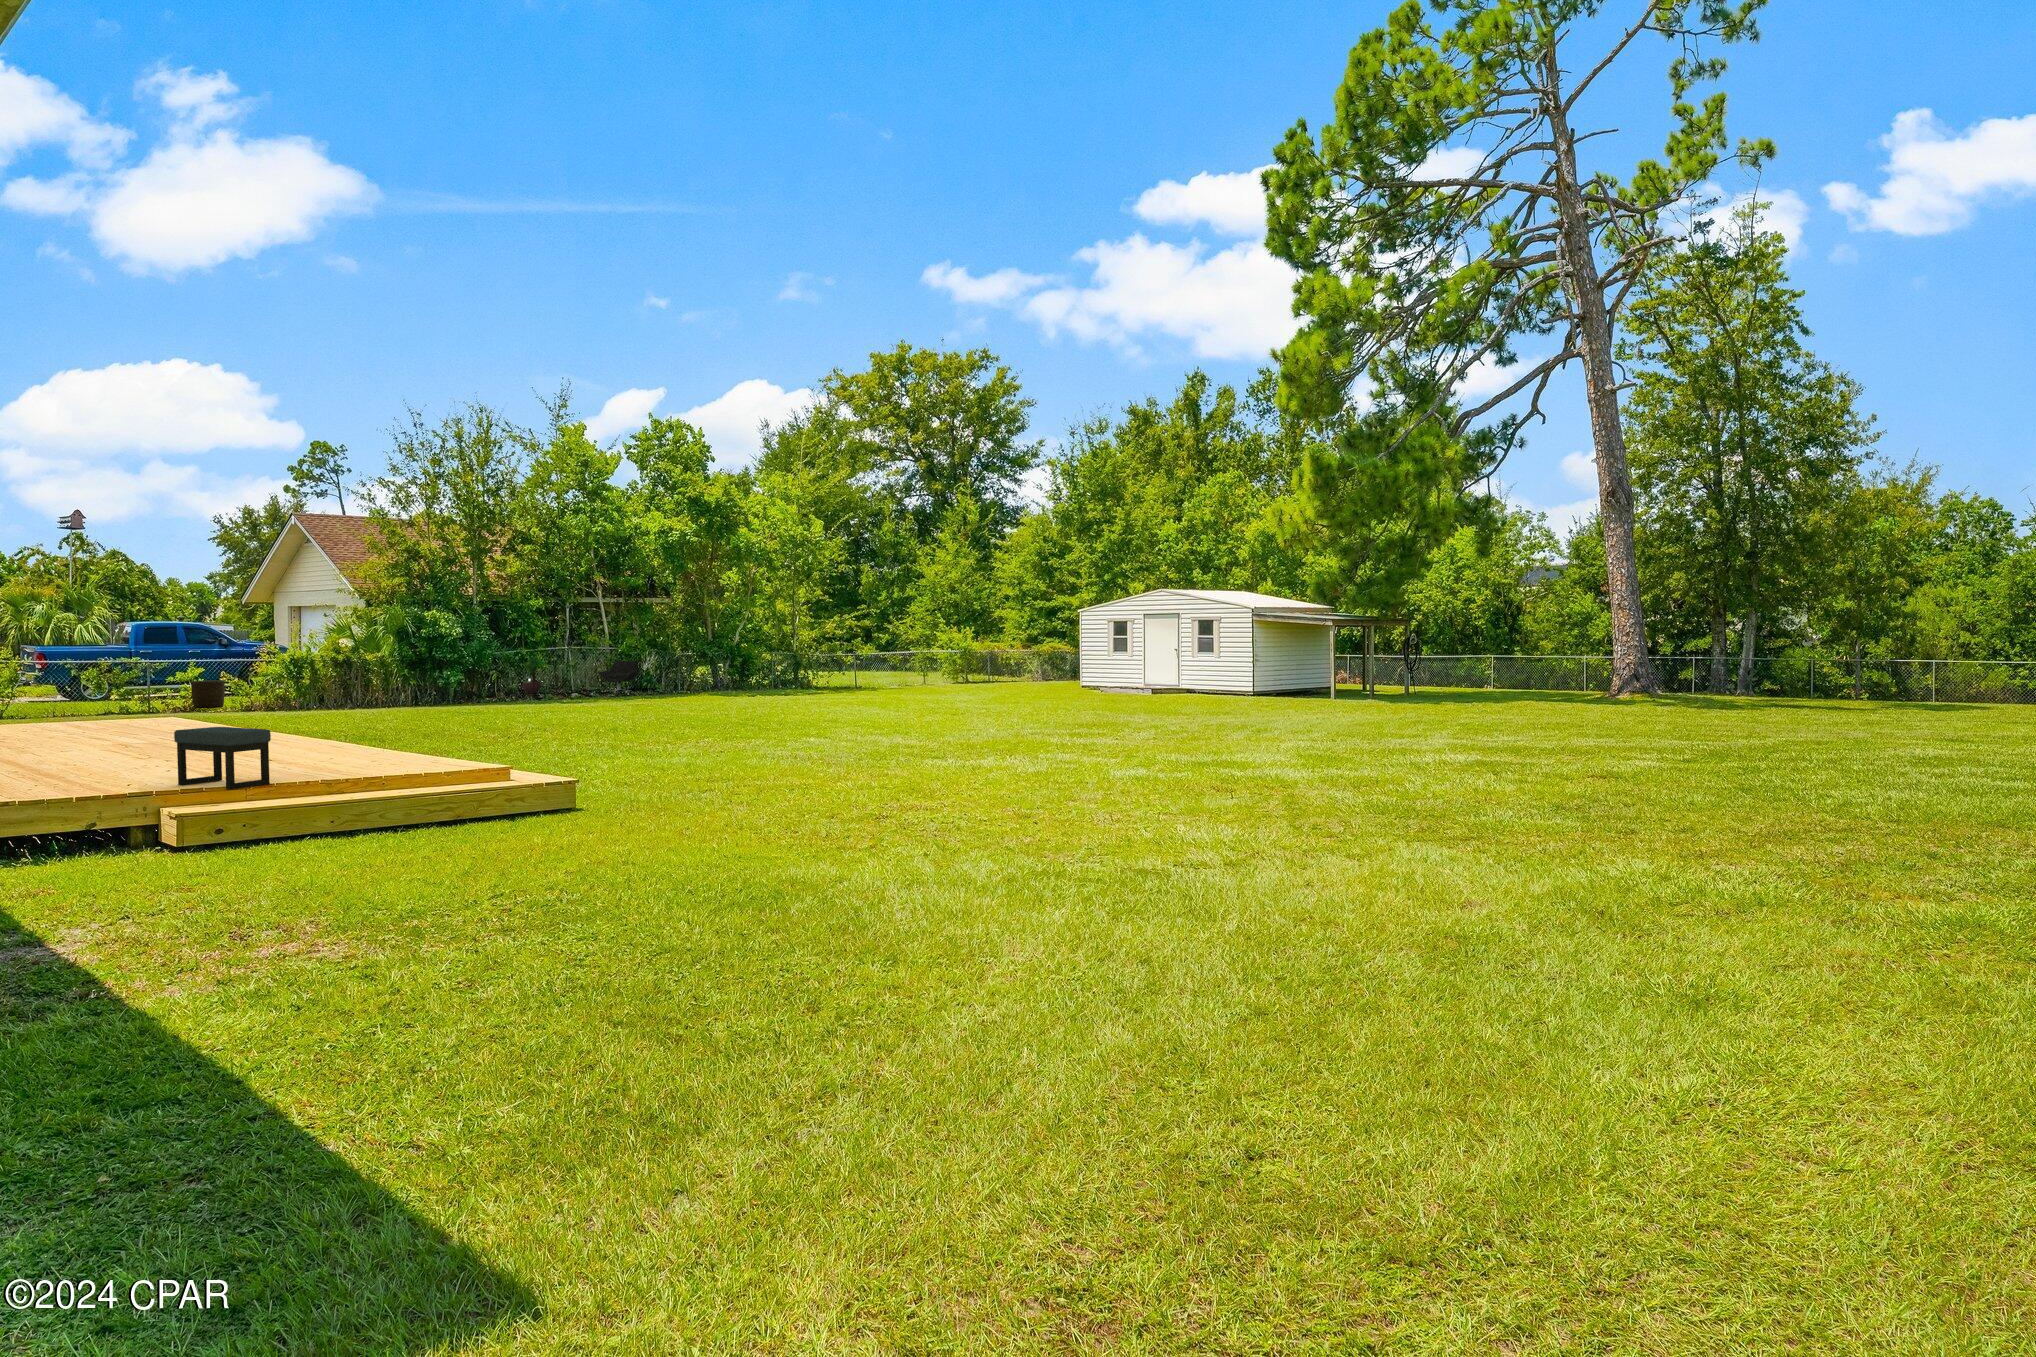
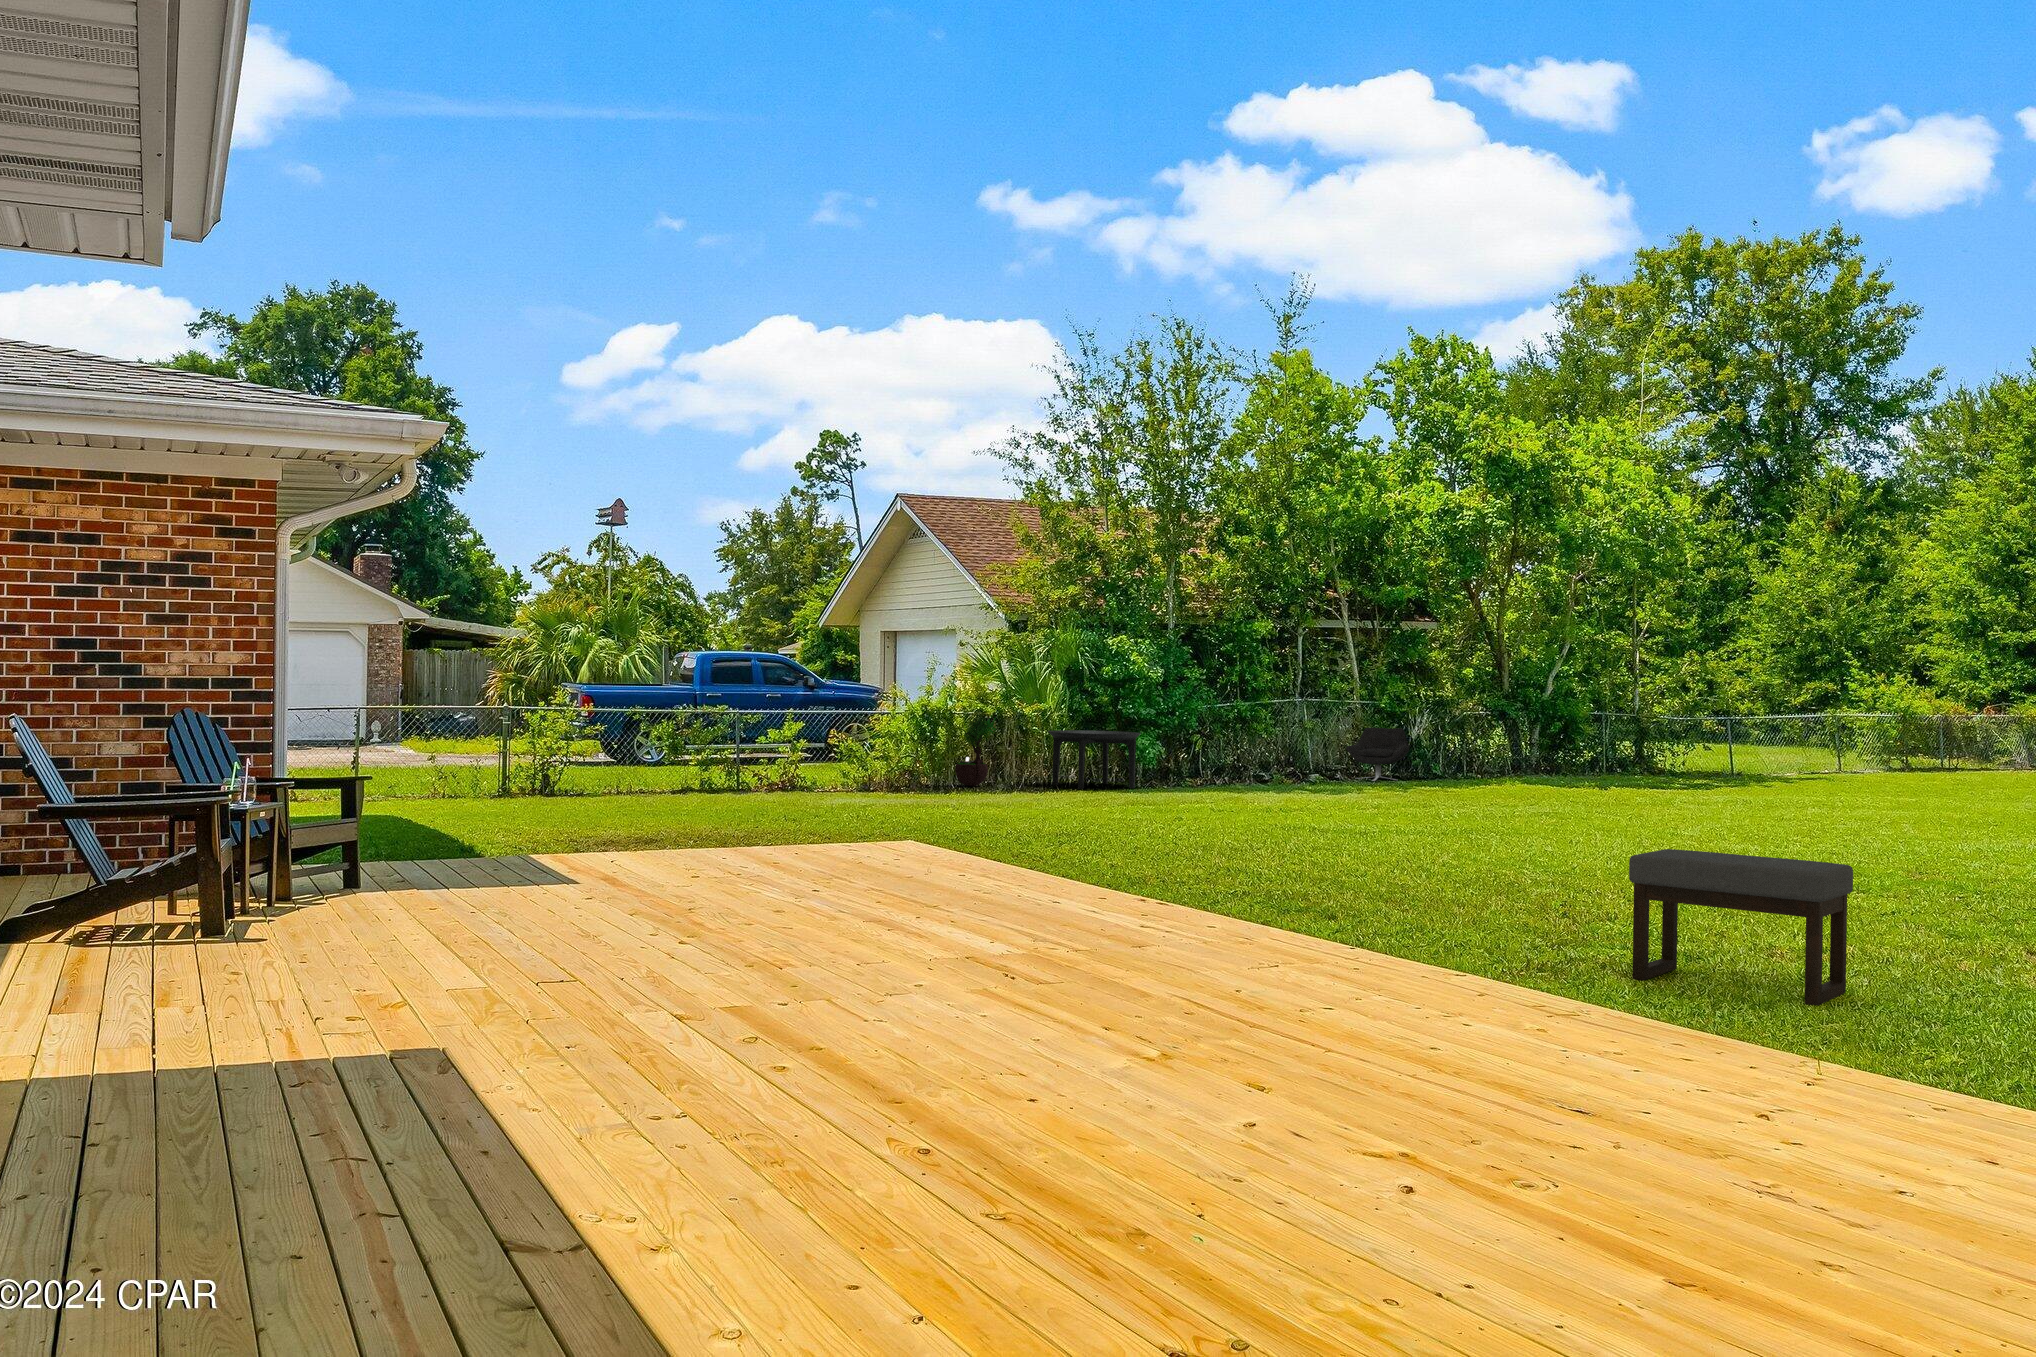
potted tree: present [522,657,543,694] -> present [955,715,996,786]
round table: none [378,668,442,703] -> present [1048,730,1141,789]
woven basket: present [191,680,225,708] -> none [796,742,840,786]
ottoman: present [174,727,271,789] -> present [1629,849,1853,1006]

